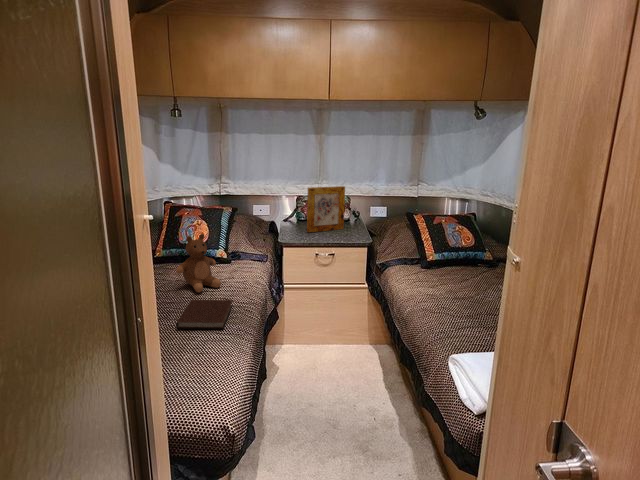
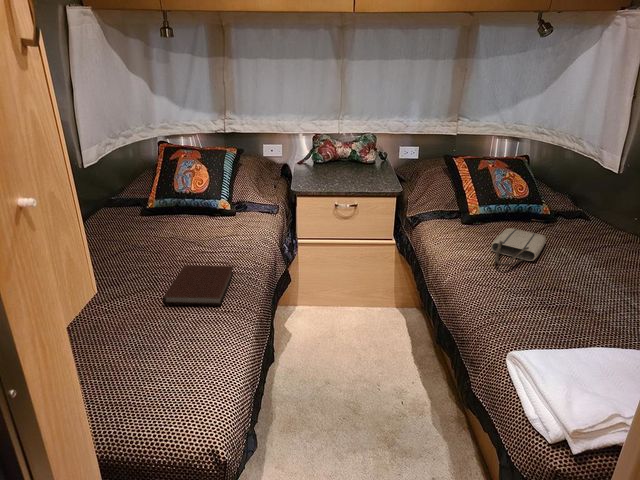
picture frame: present [307,186,345,232] -> none [325,122,372,178]
teddy bear: present [176,234,221,292] -> none [168,183,221,254]
tote bag: none [444,271,488,298] -> present [491,228,546,265]

